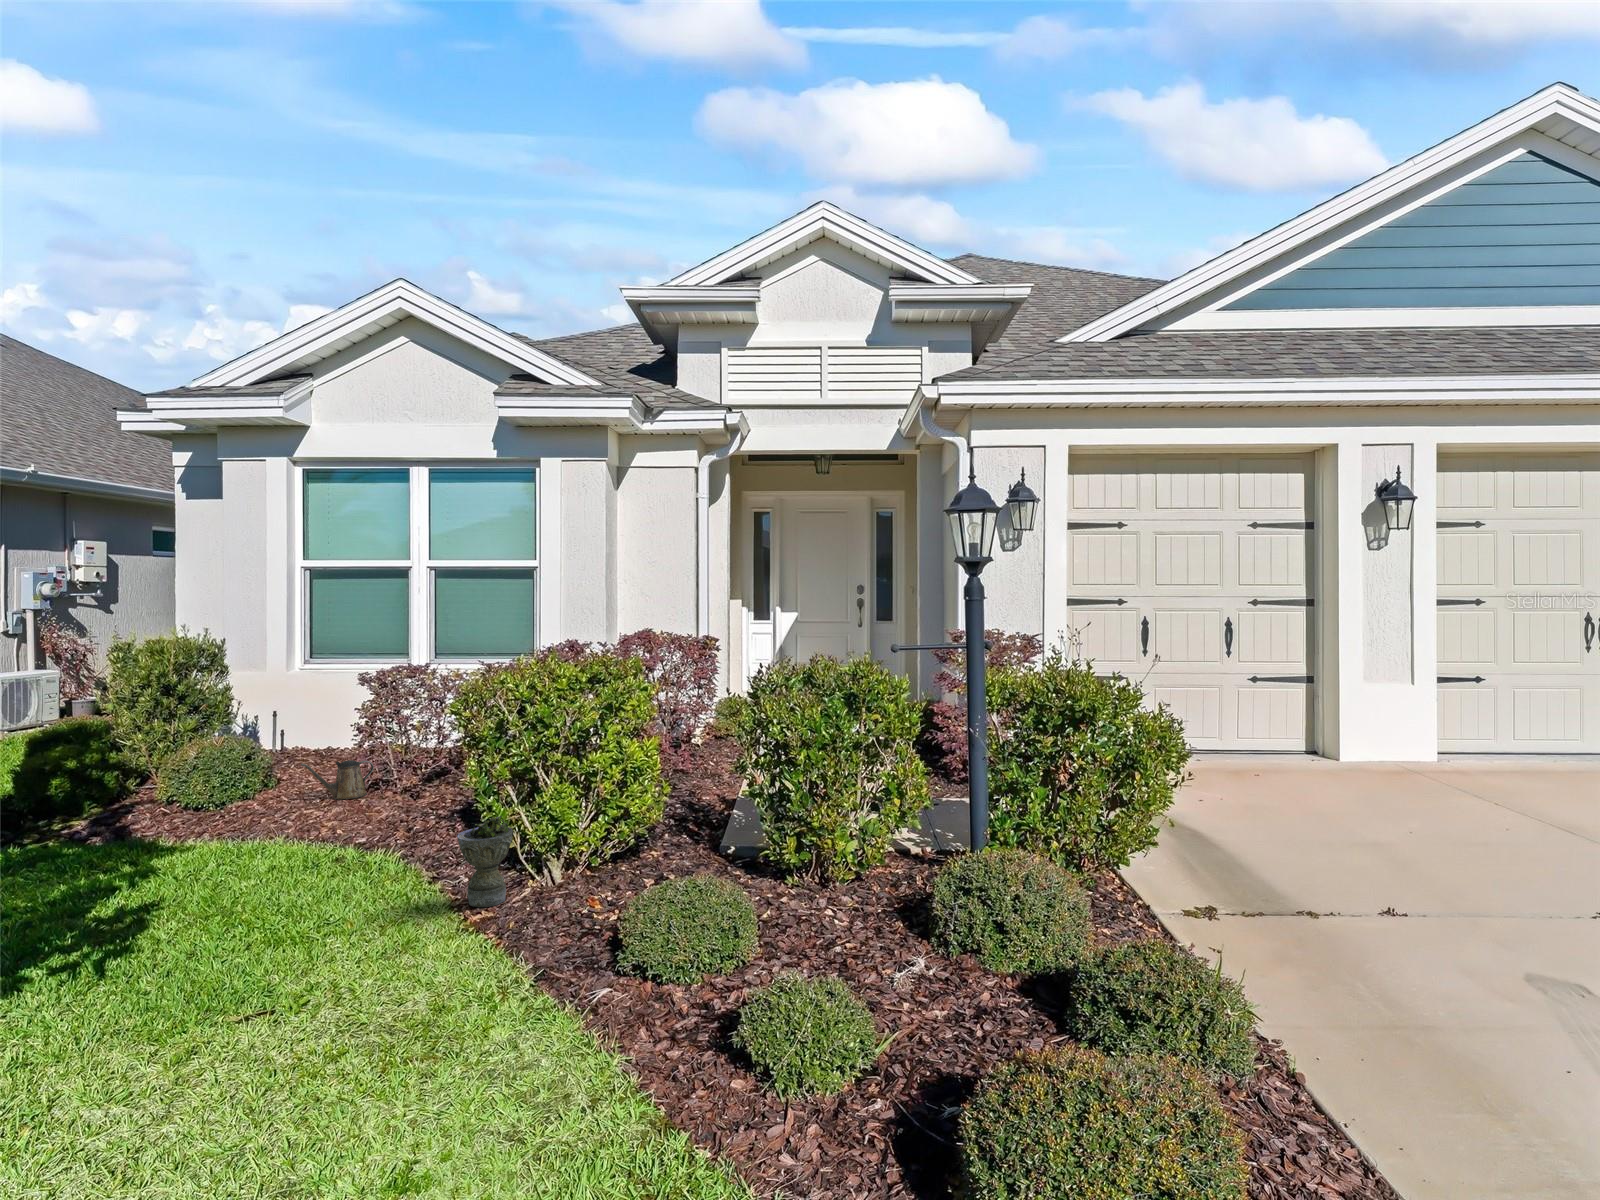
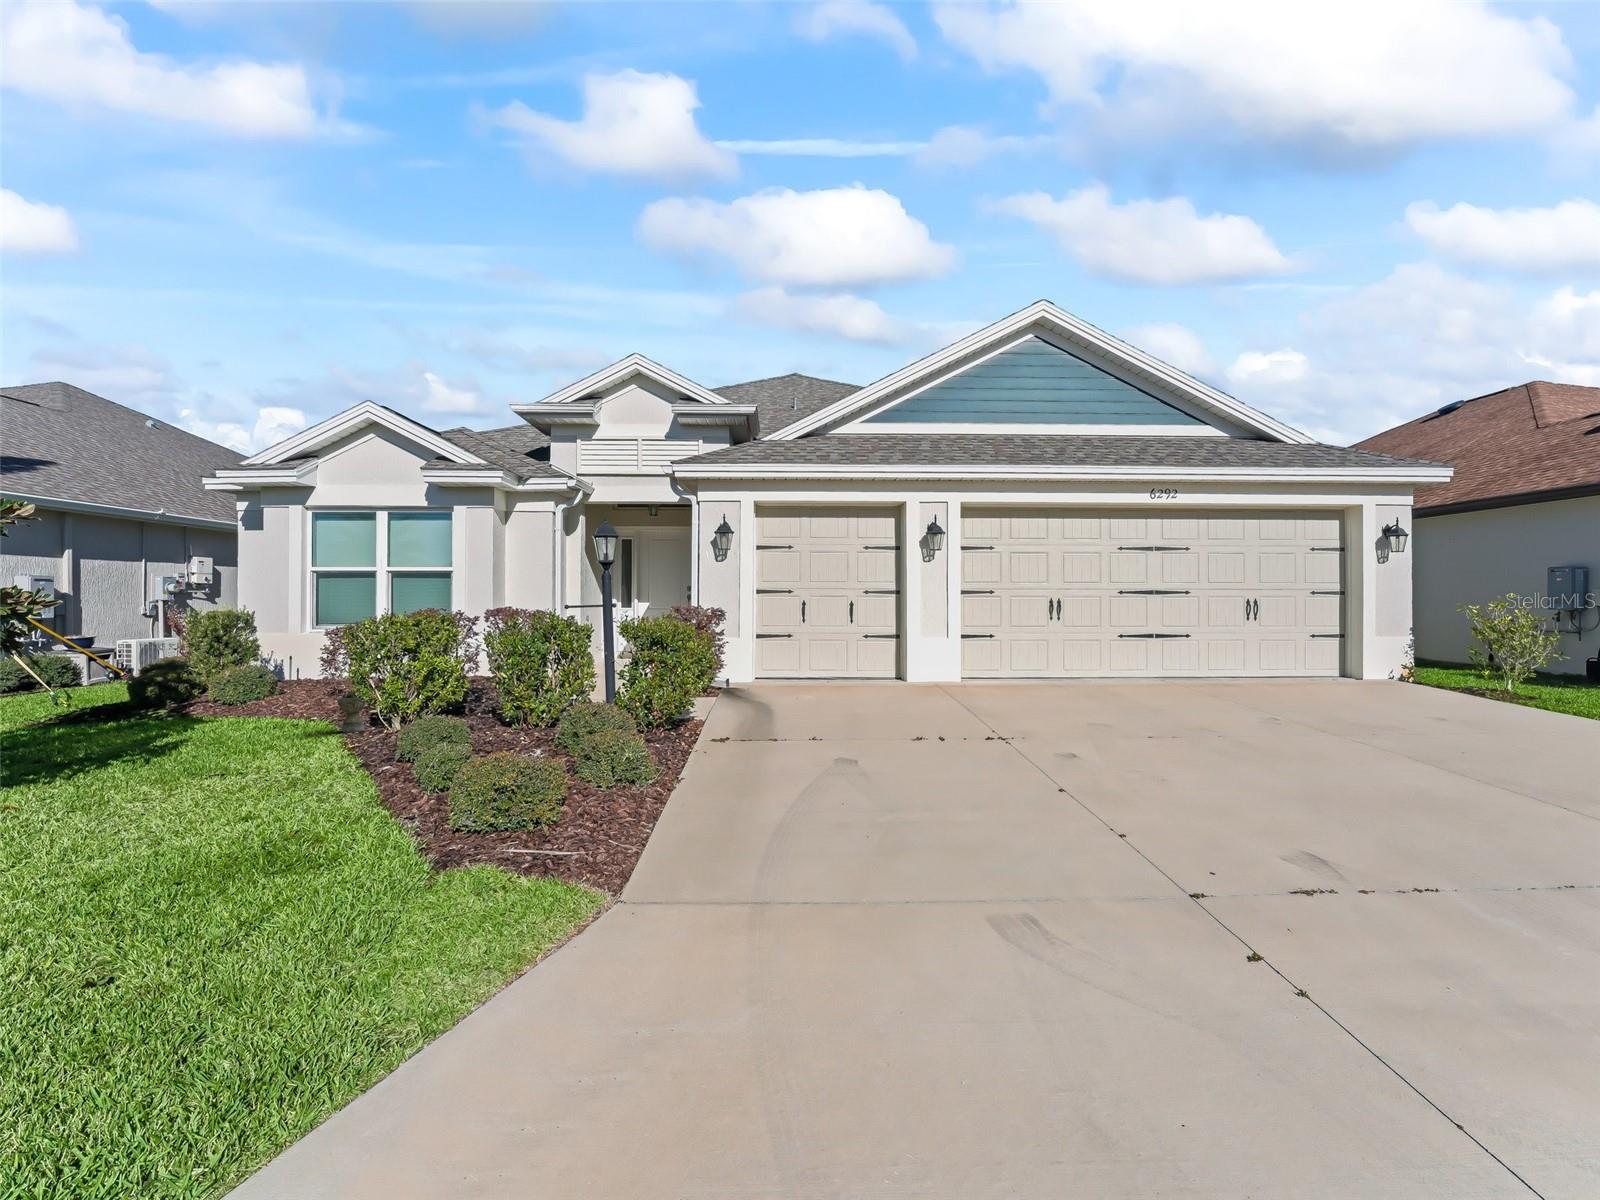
watering can: present [301,760,374,800] -> none [291,677,336,699]

